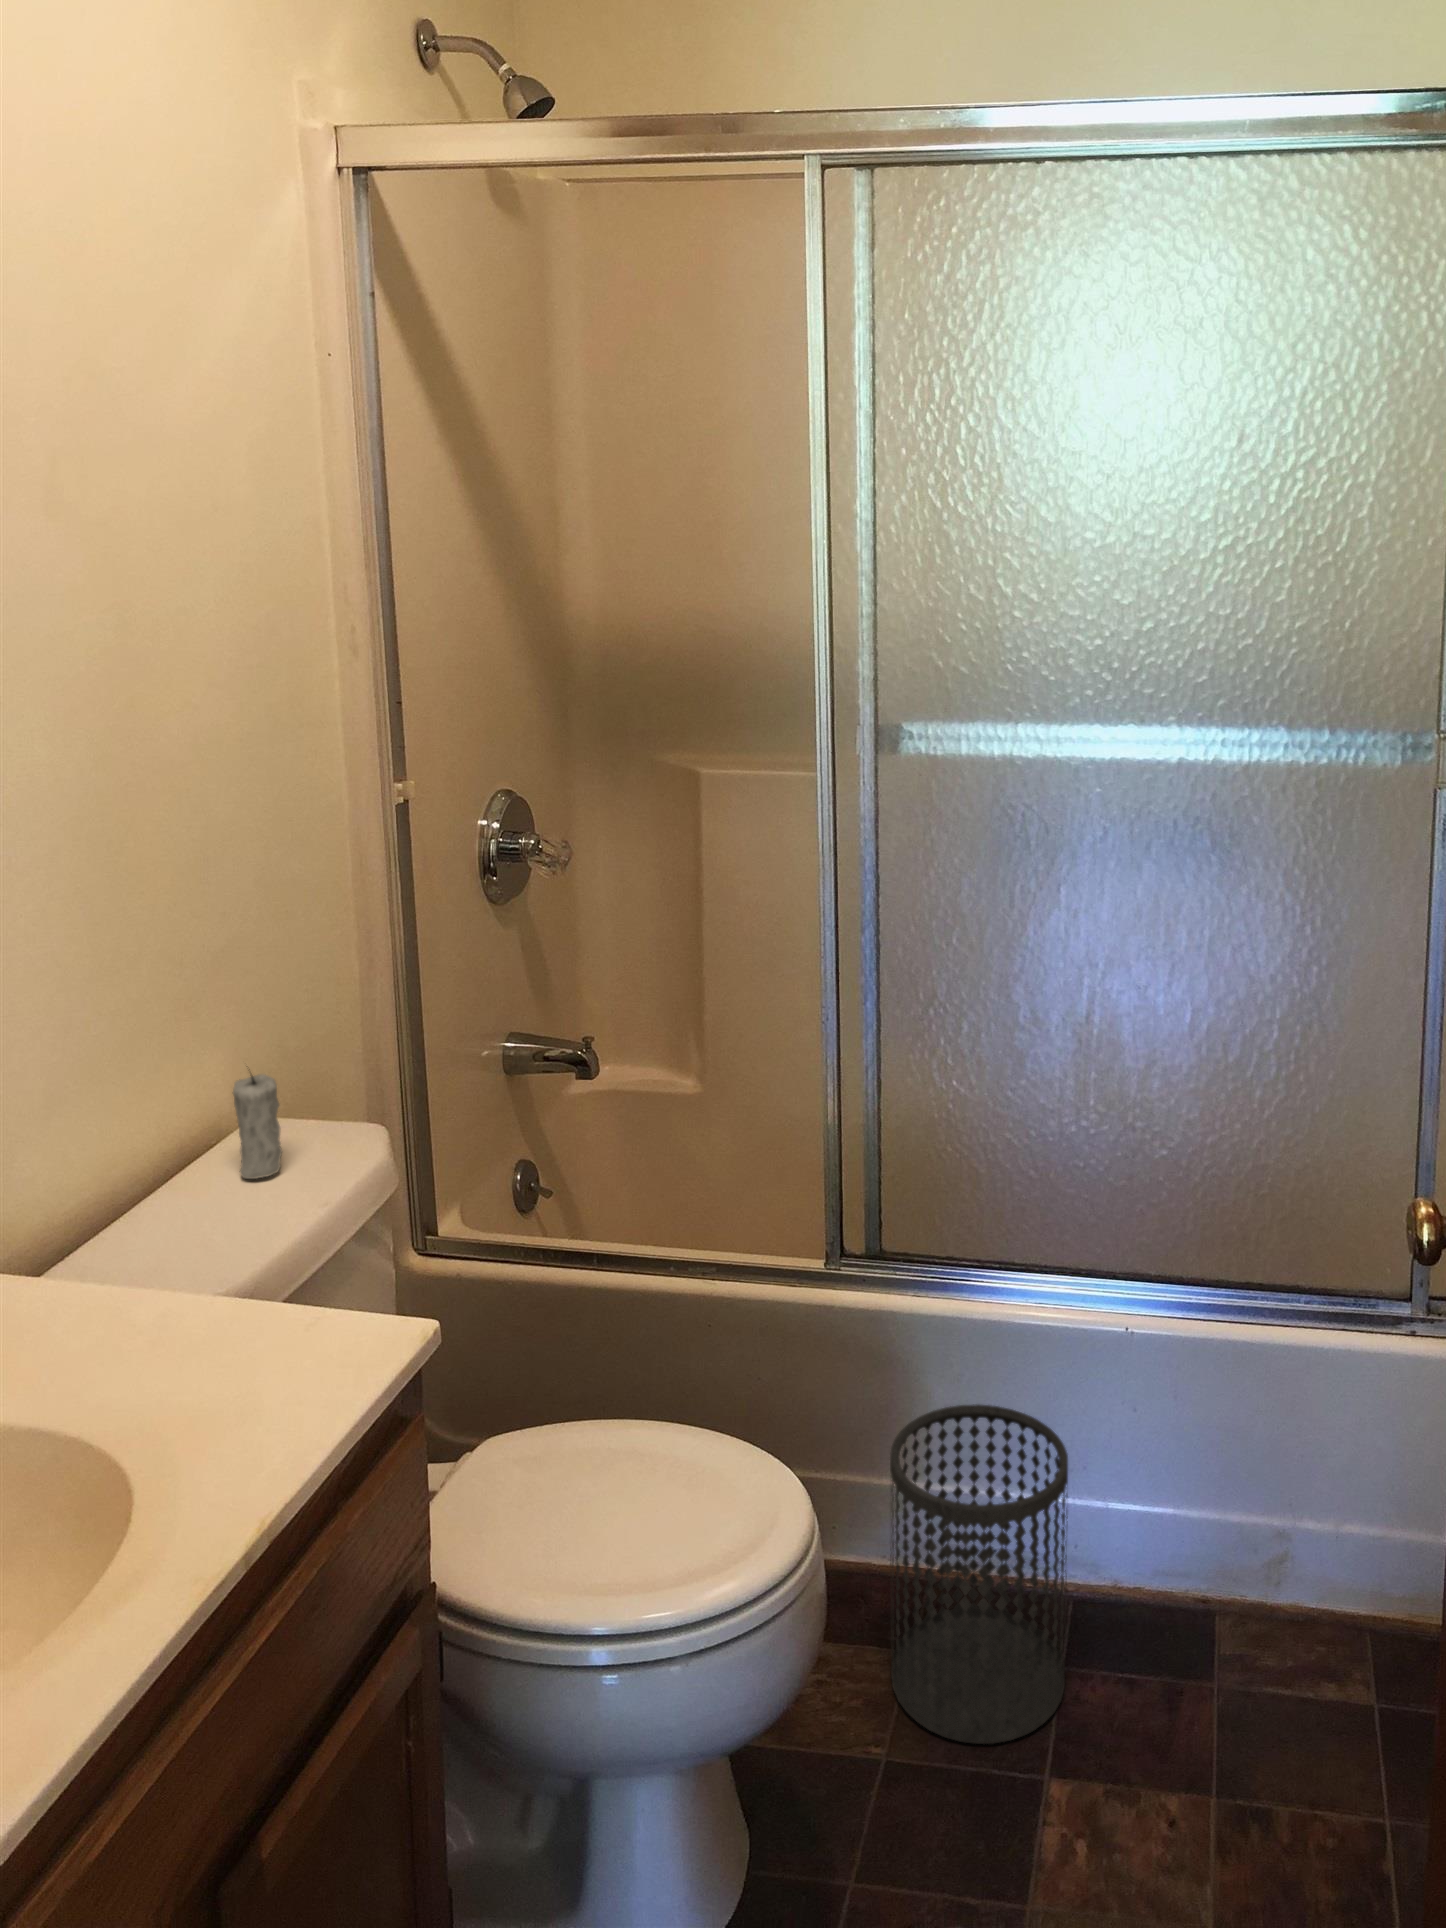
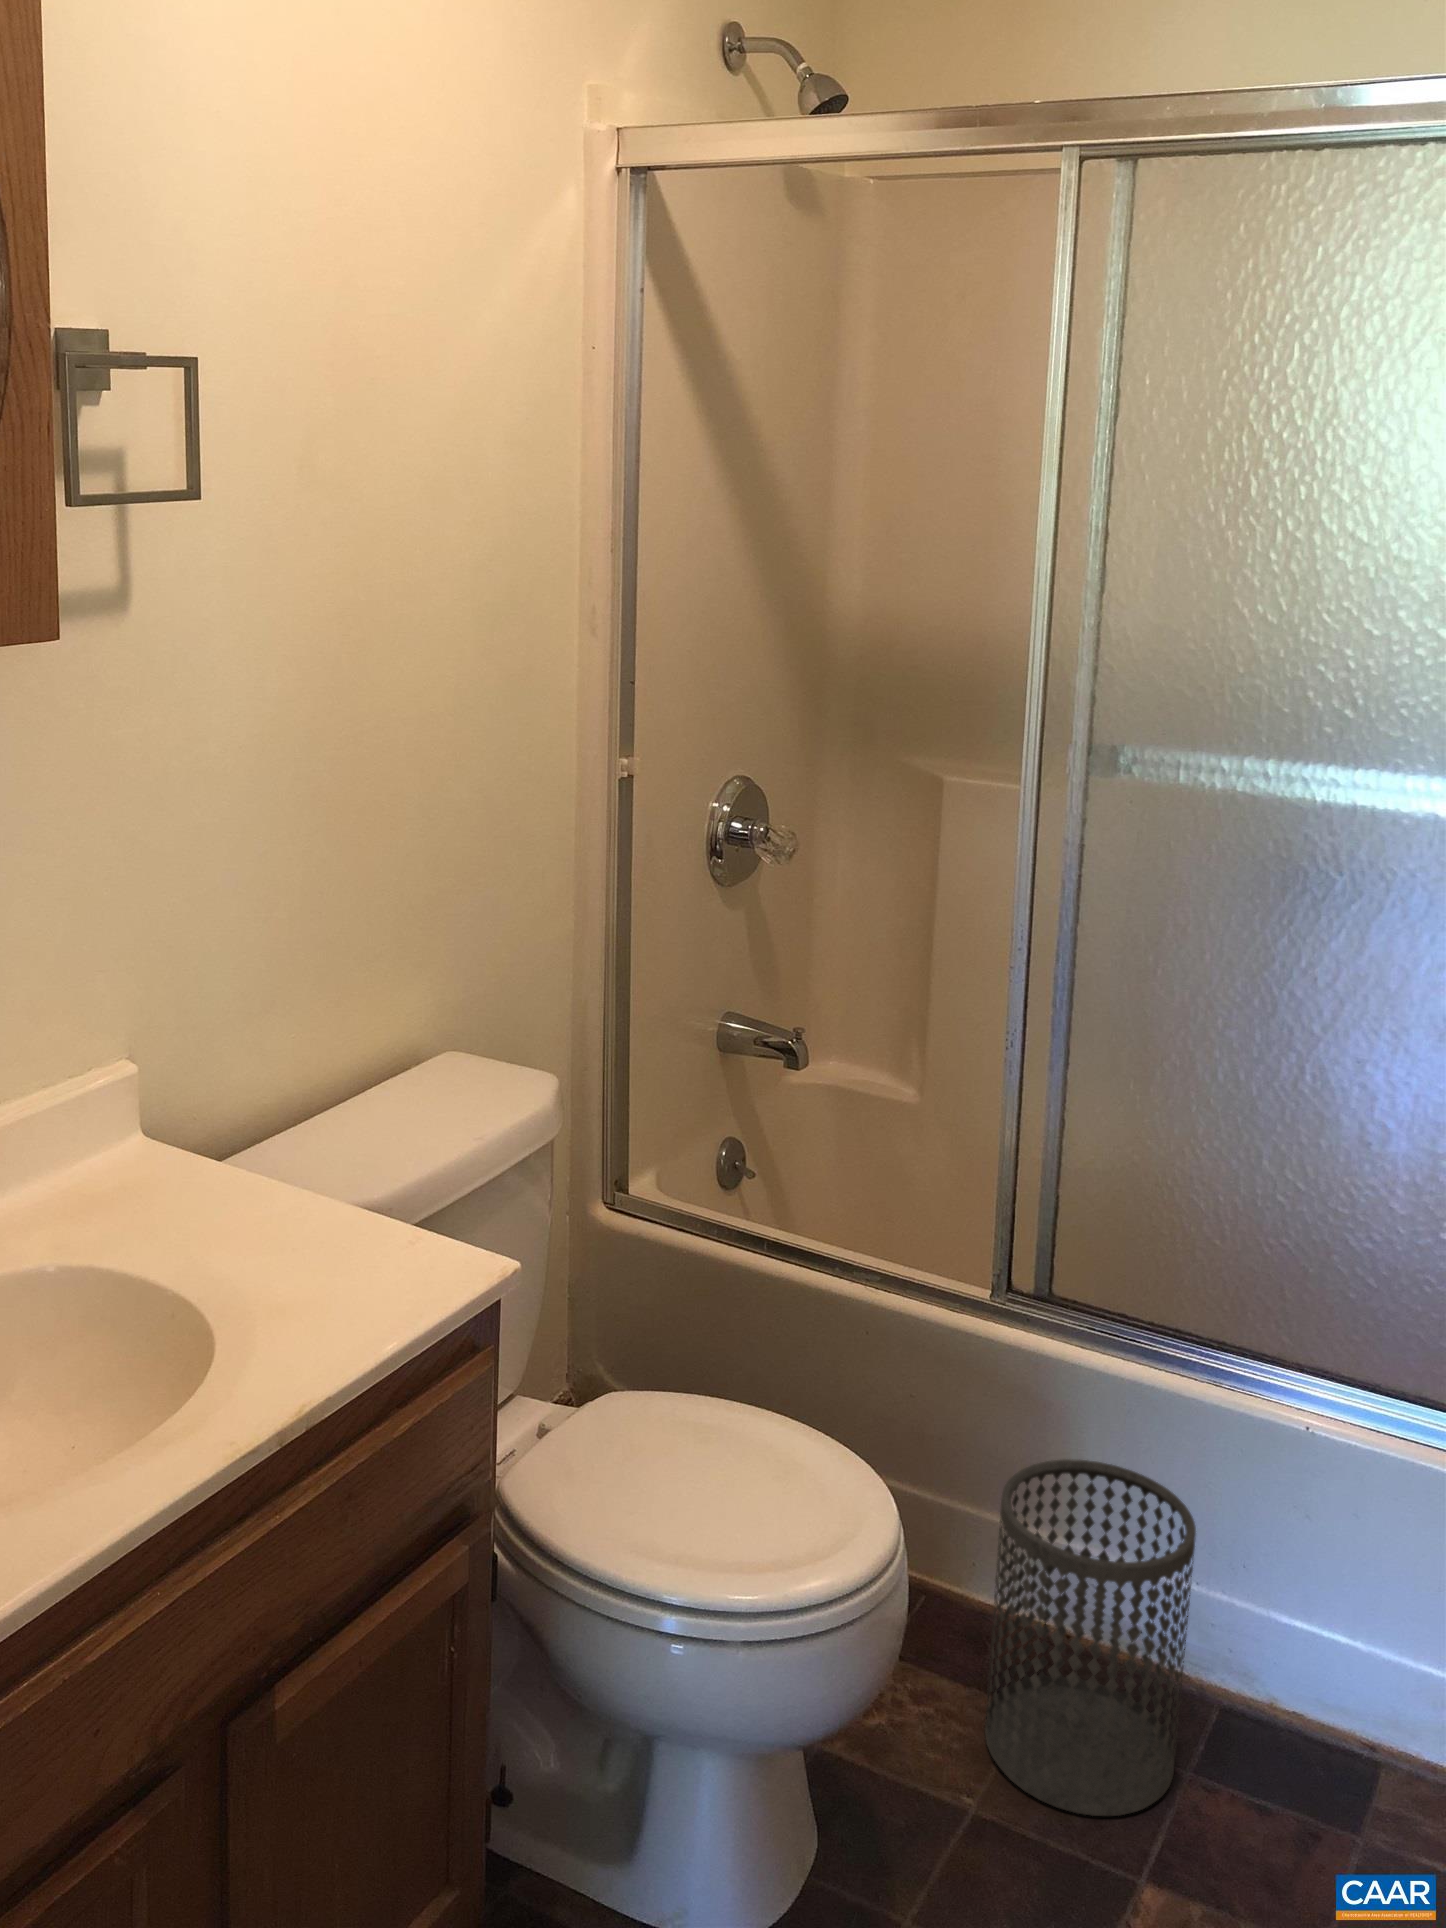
candle: present [233,1074,282,1179] -> none [413,975,452,1082]

